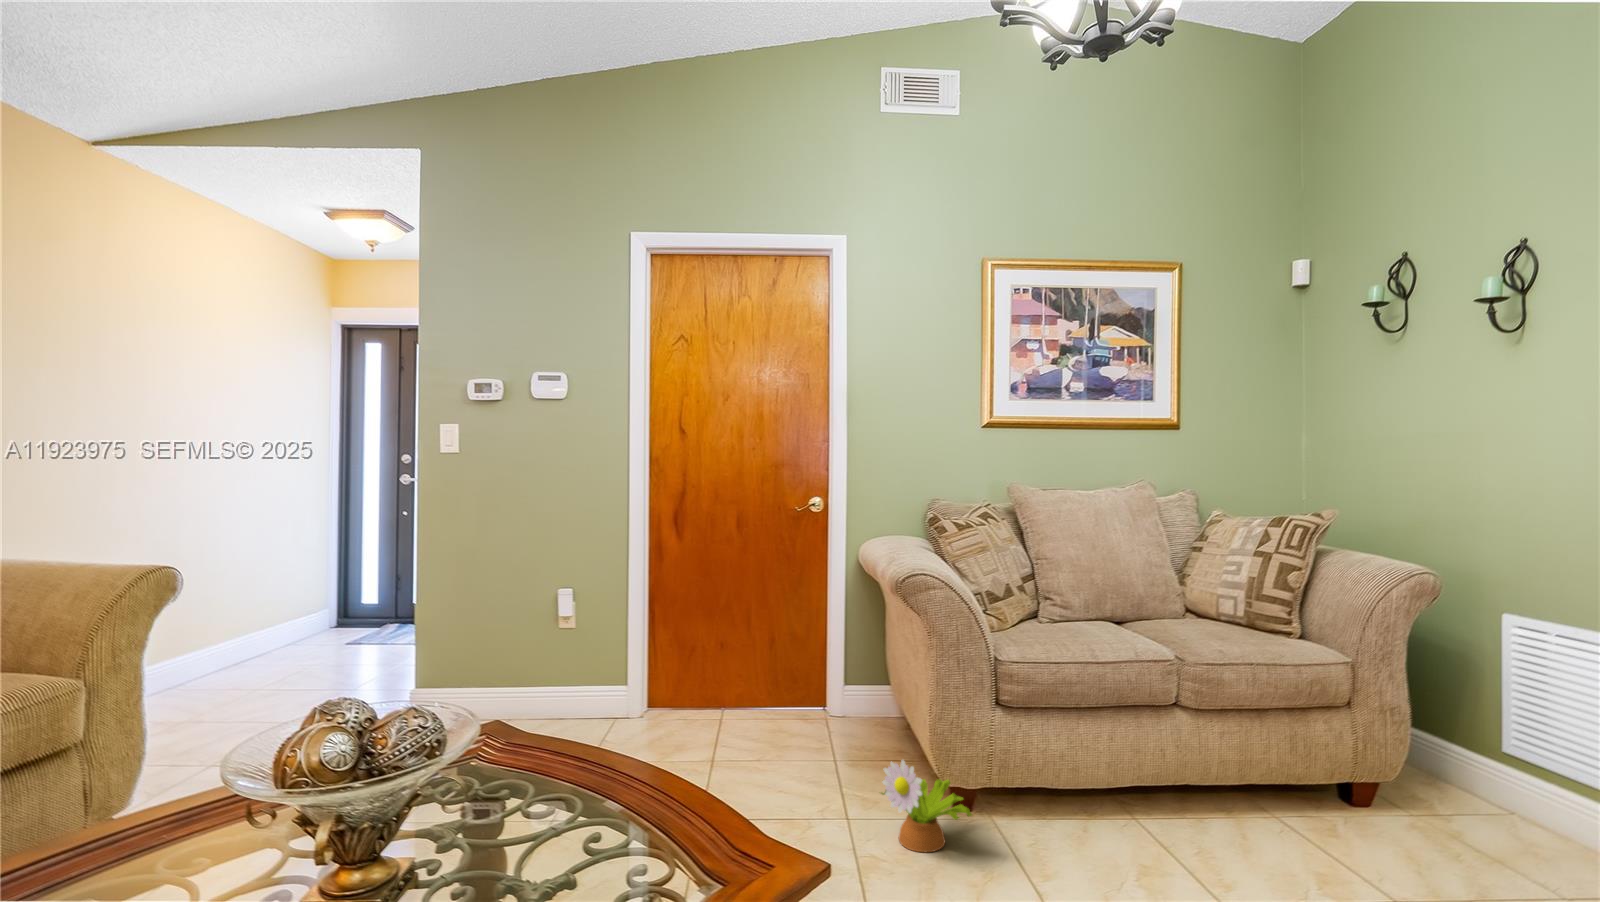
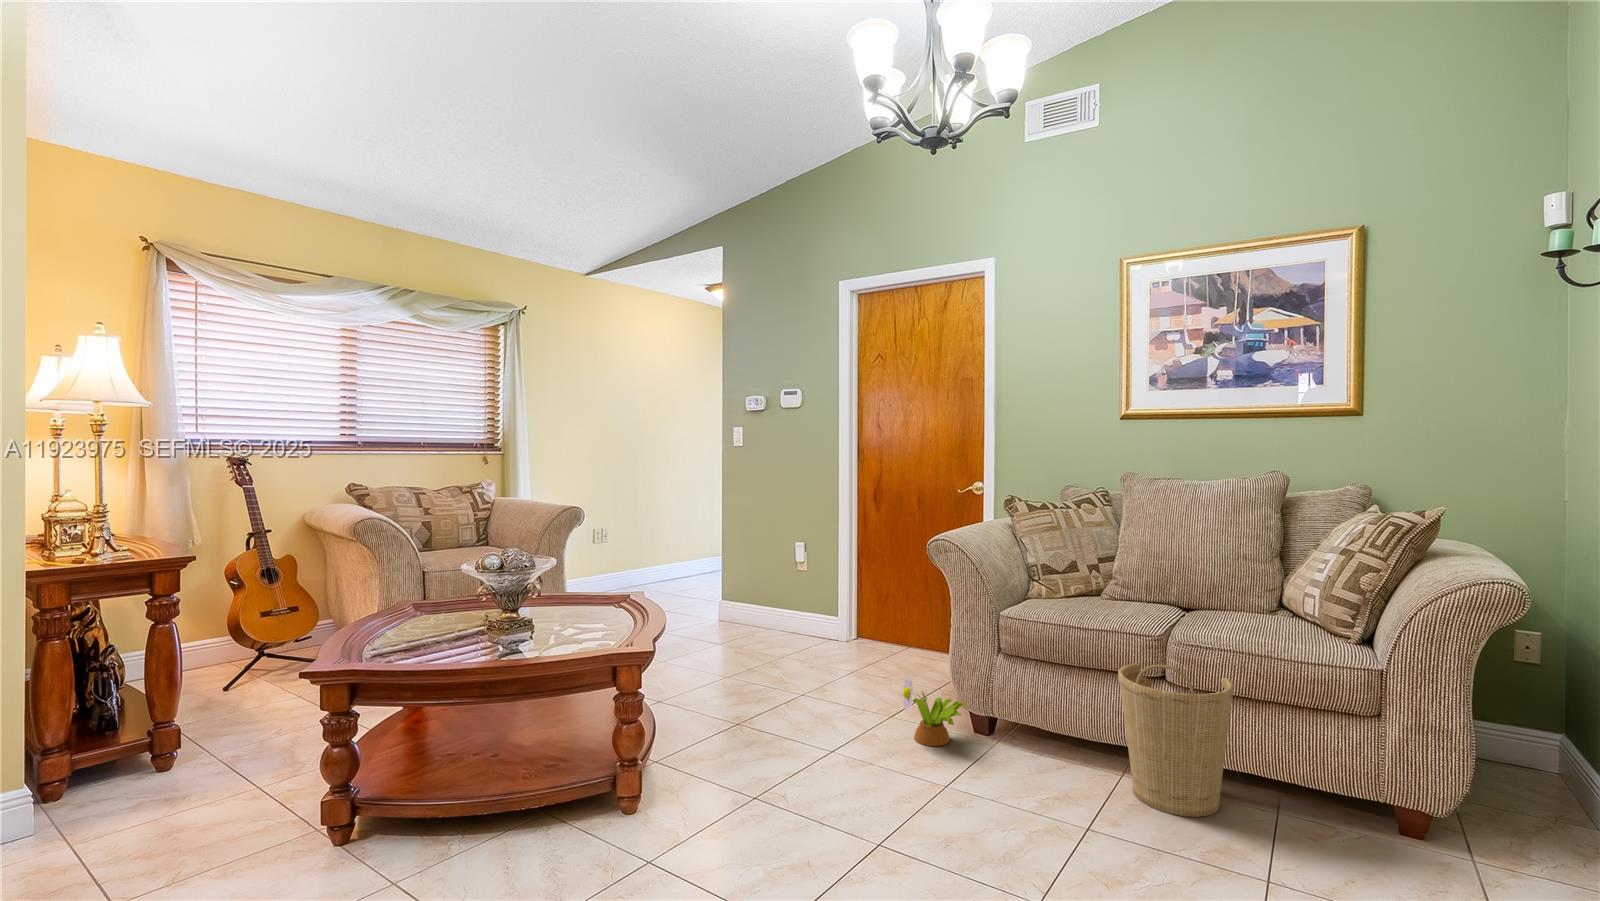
basket: none [1143,665,1271,858] -> present [1118,663,1234,817]

